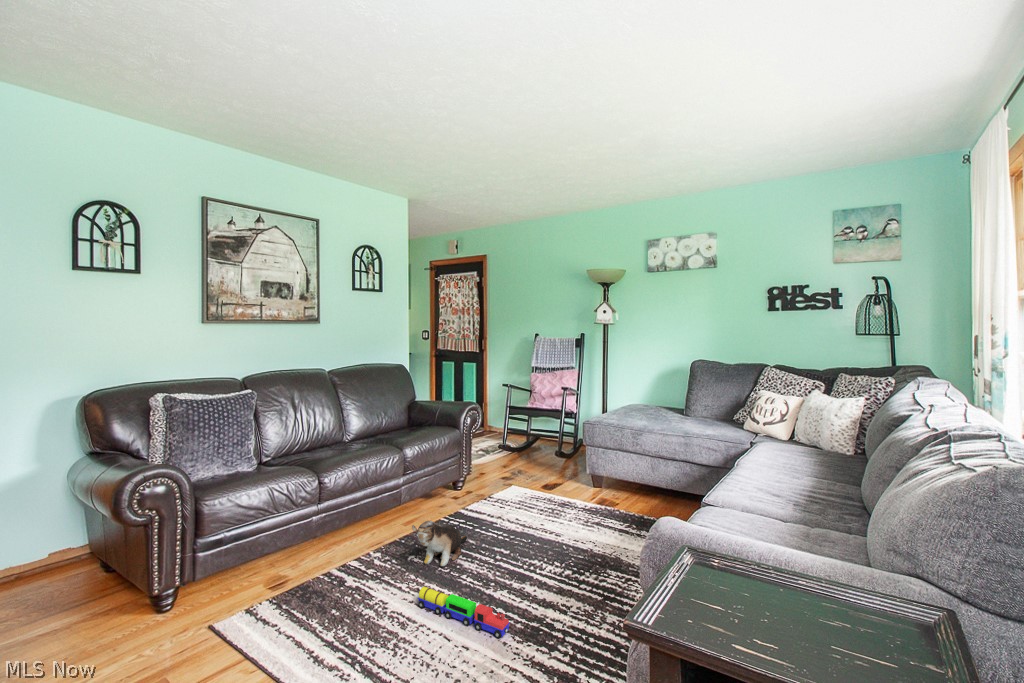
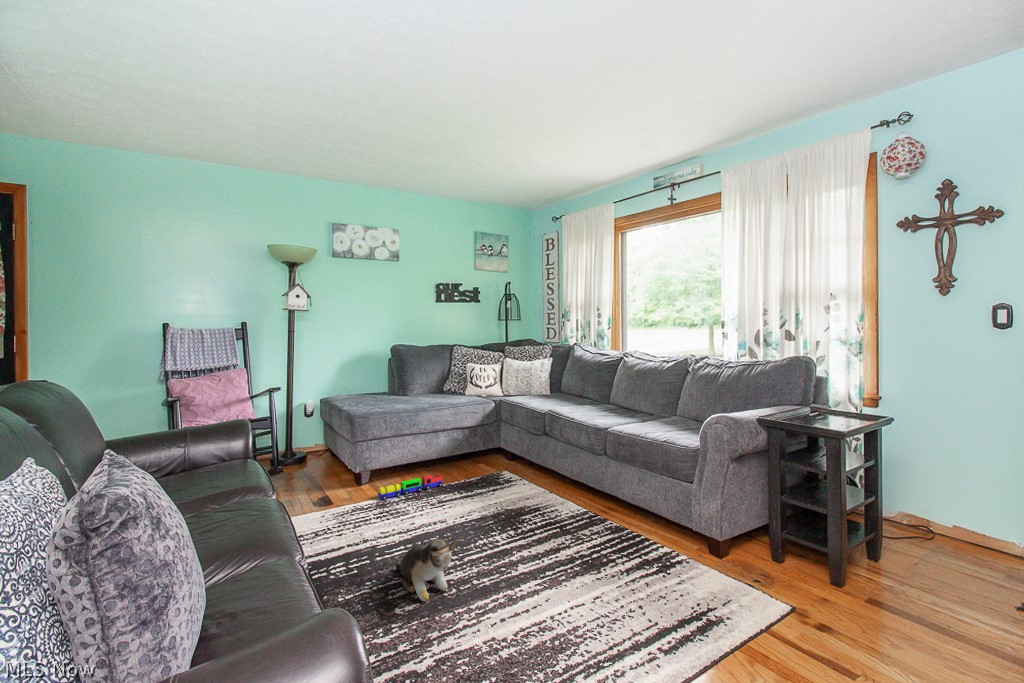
toy train: present [418,587,510,639] -> present [378,473,443,500]

